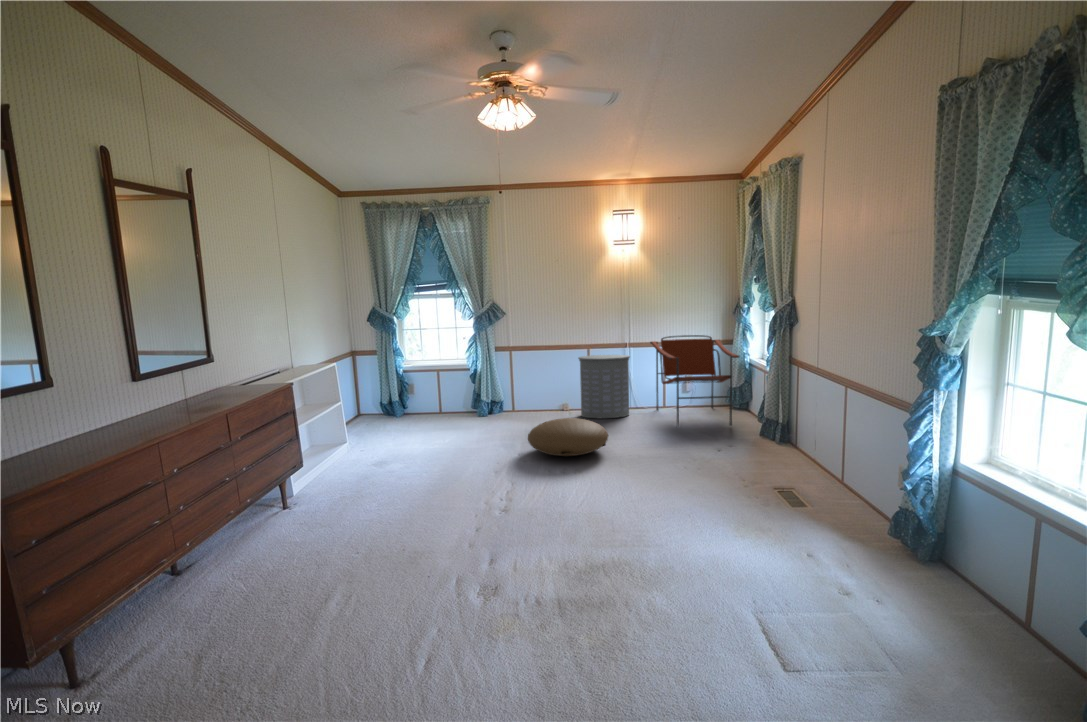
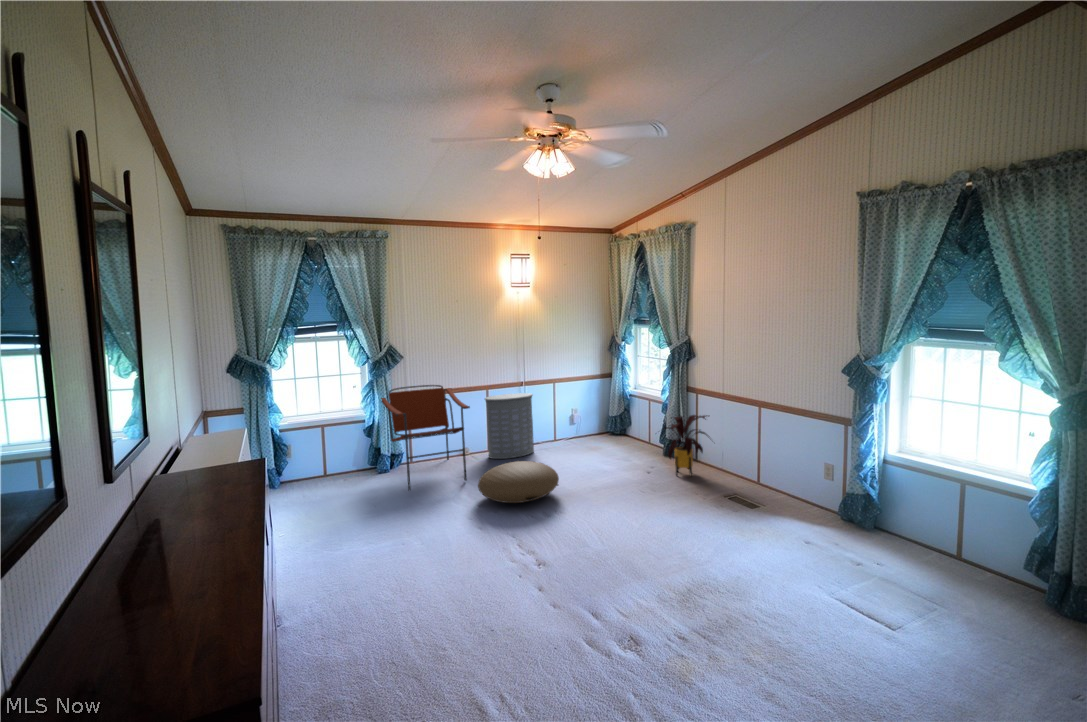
armchair: present [650,335,739,427] -> present [381,385,470,490]
house plant: none [733,389,805,460] -> present [665,415,707,476]

